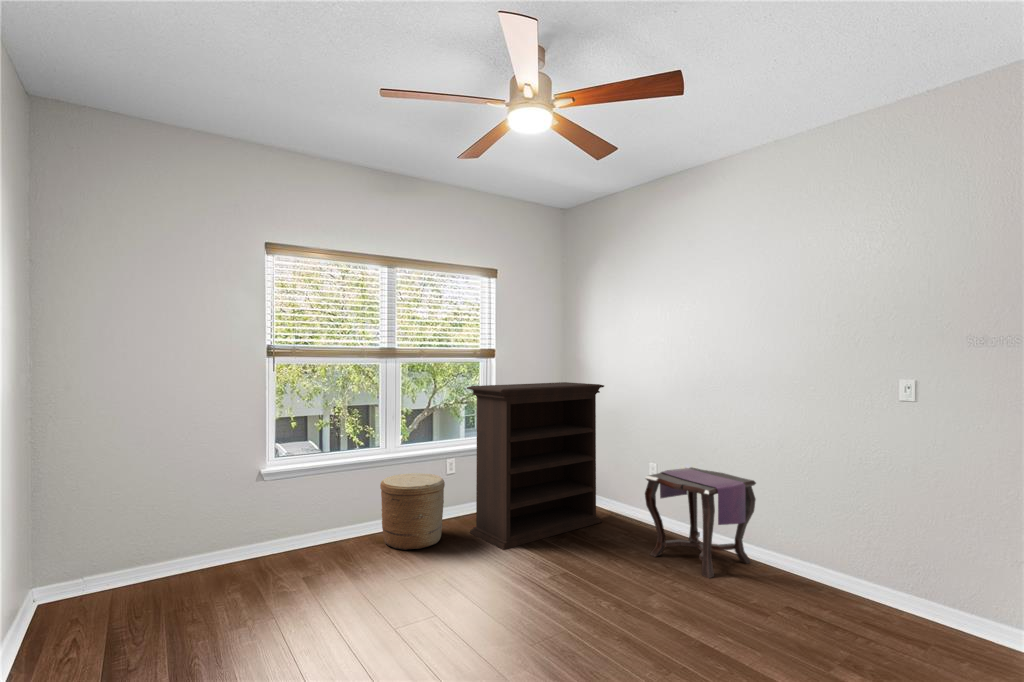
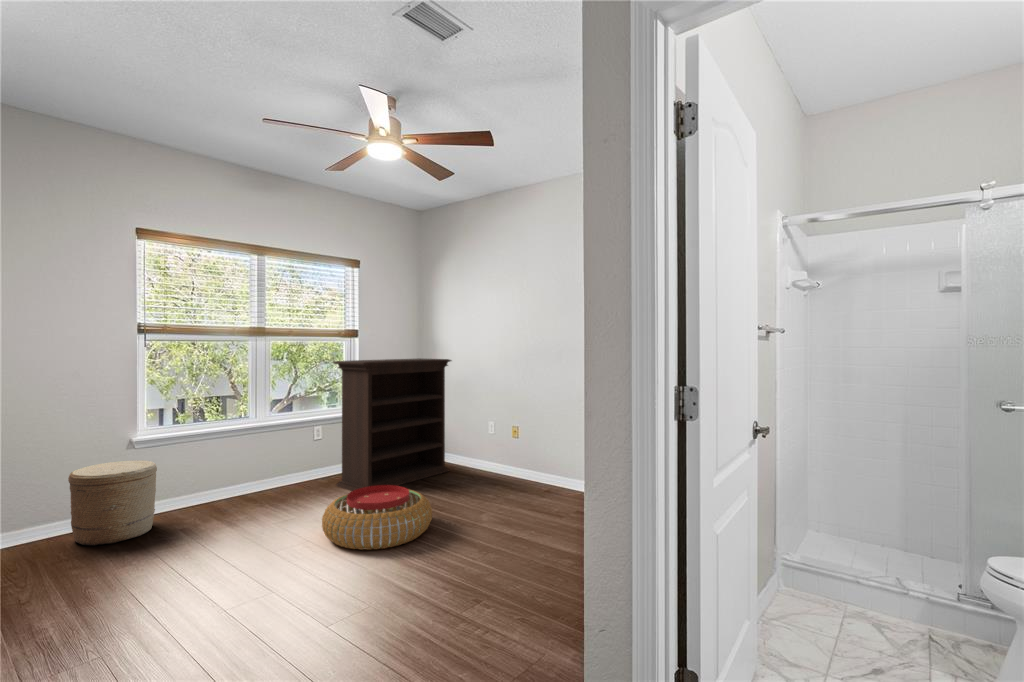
side table: present [645,467,756,578] -> none [480,421,561,499]
woven basket: present [380,473,445,550] -> present [68,460,157,546]
pouf: none [452,550,589,645] -> present [322,485,432,550]

